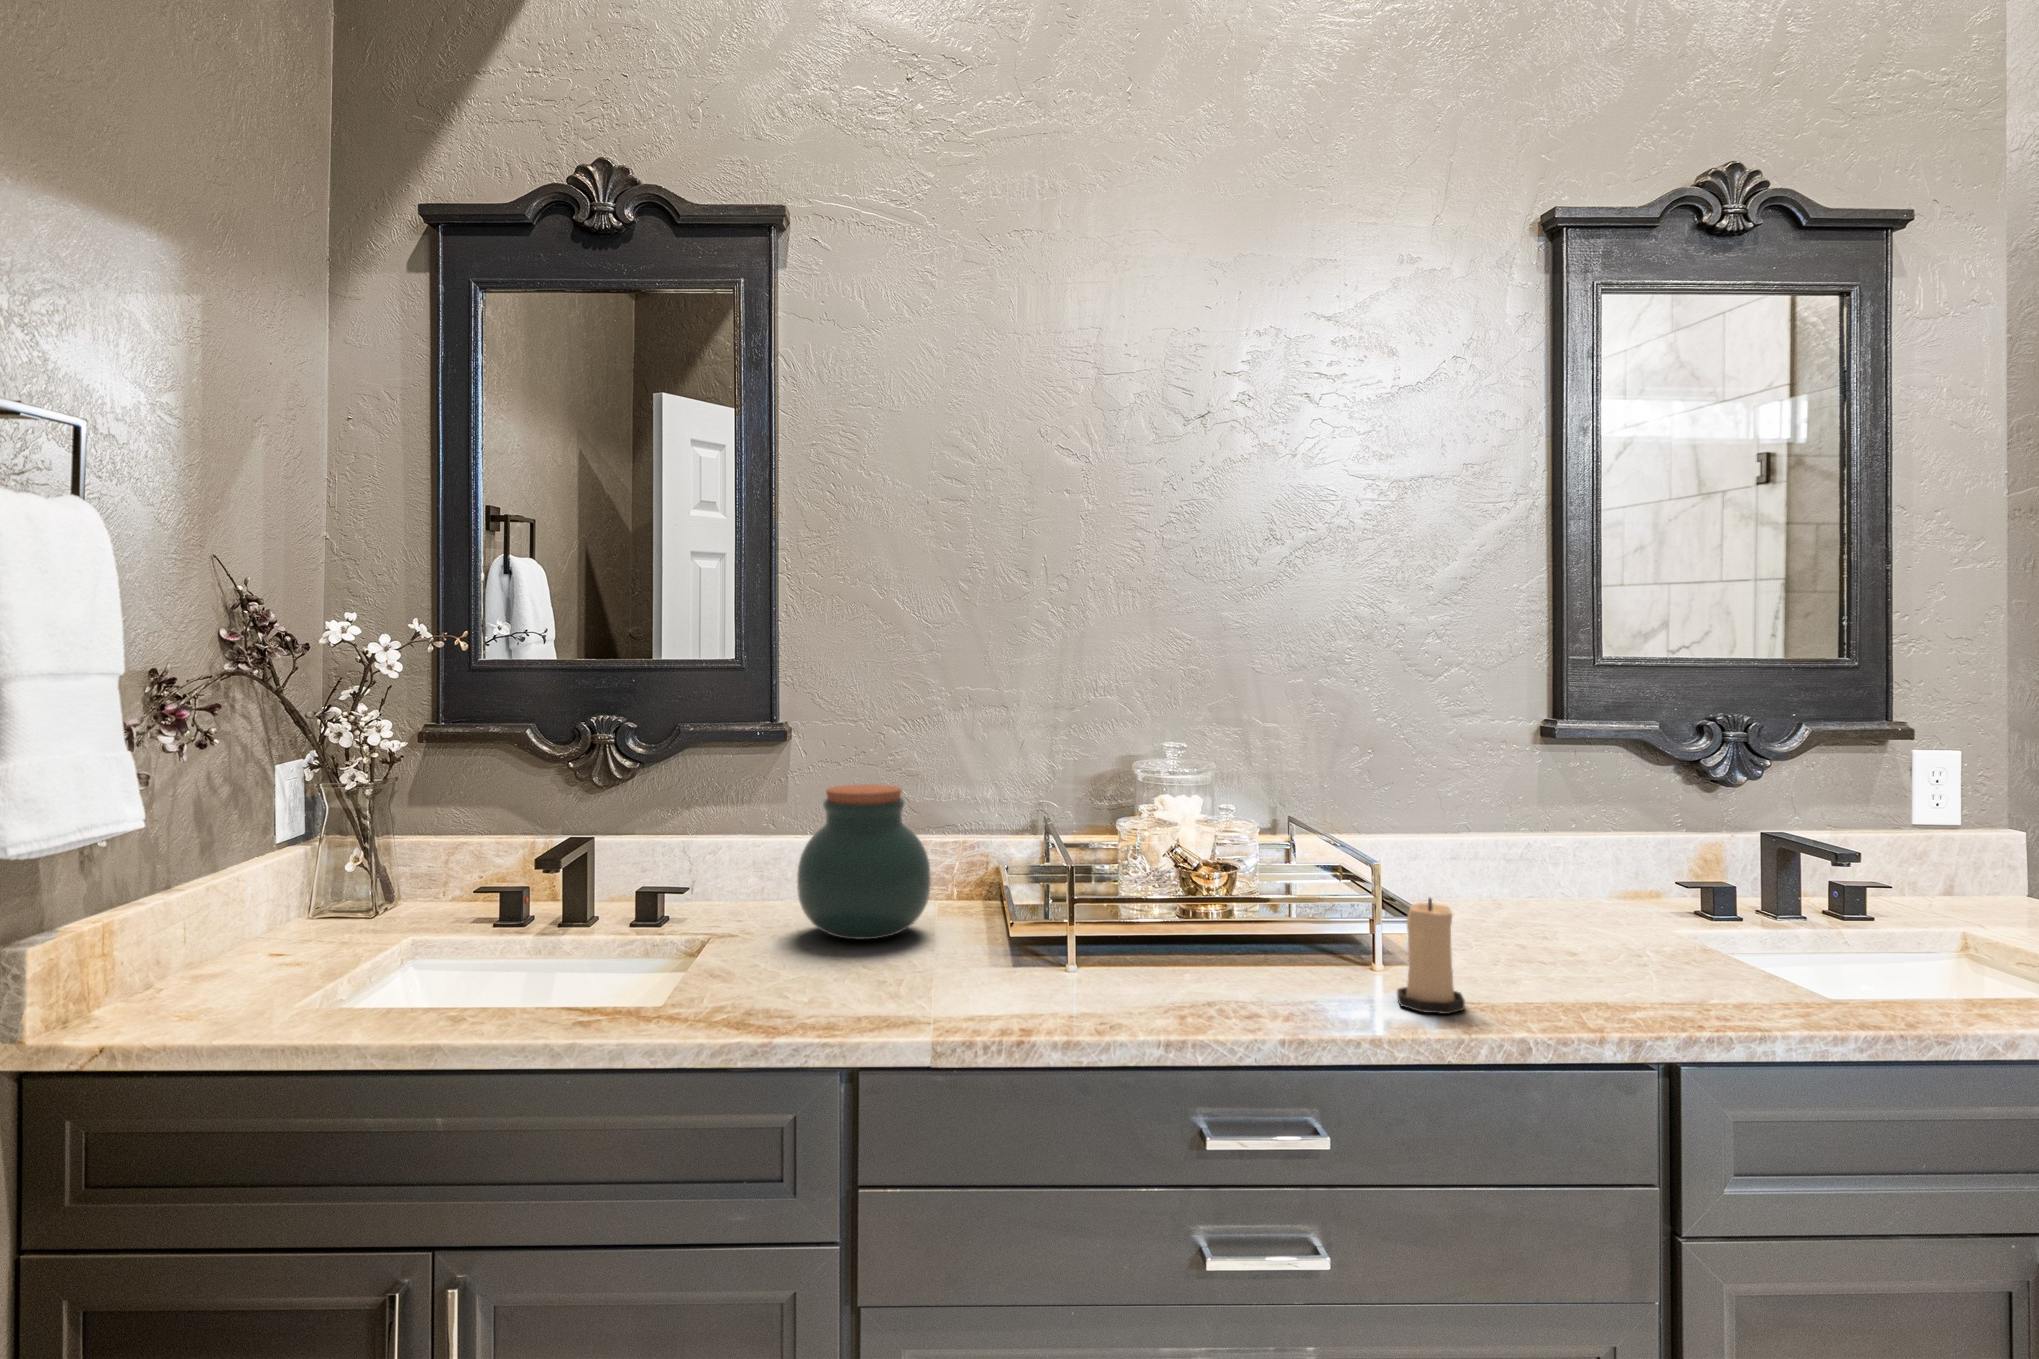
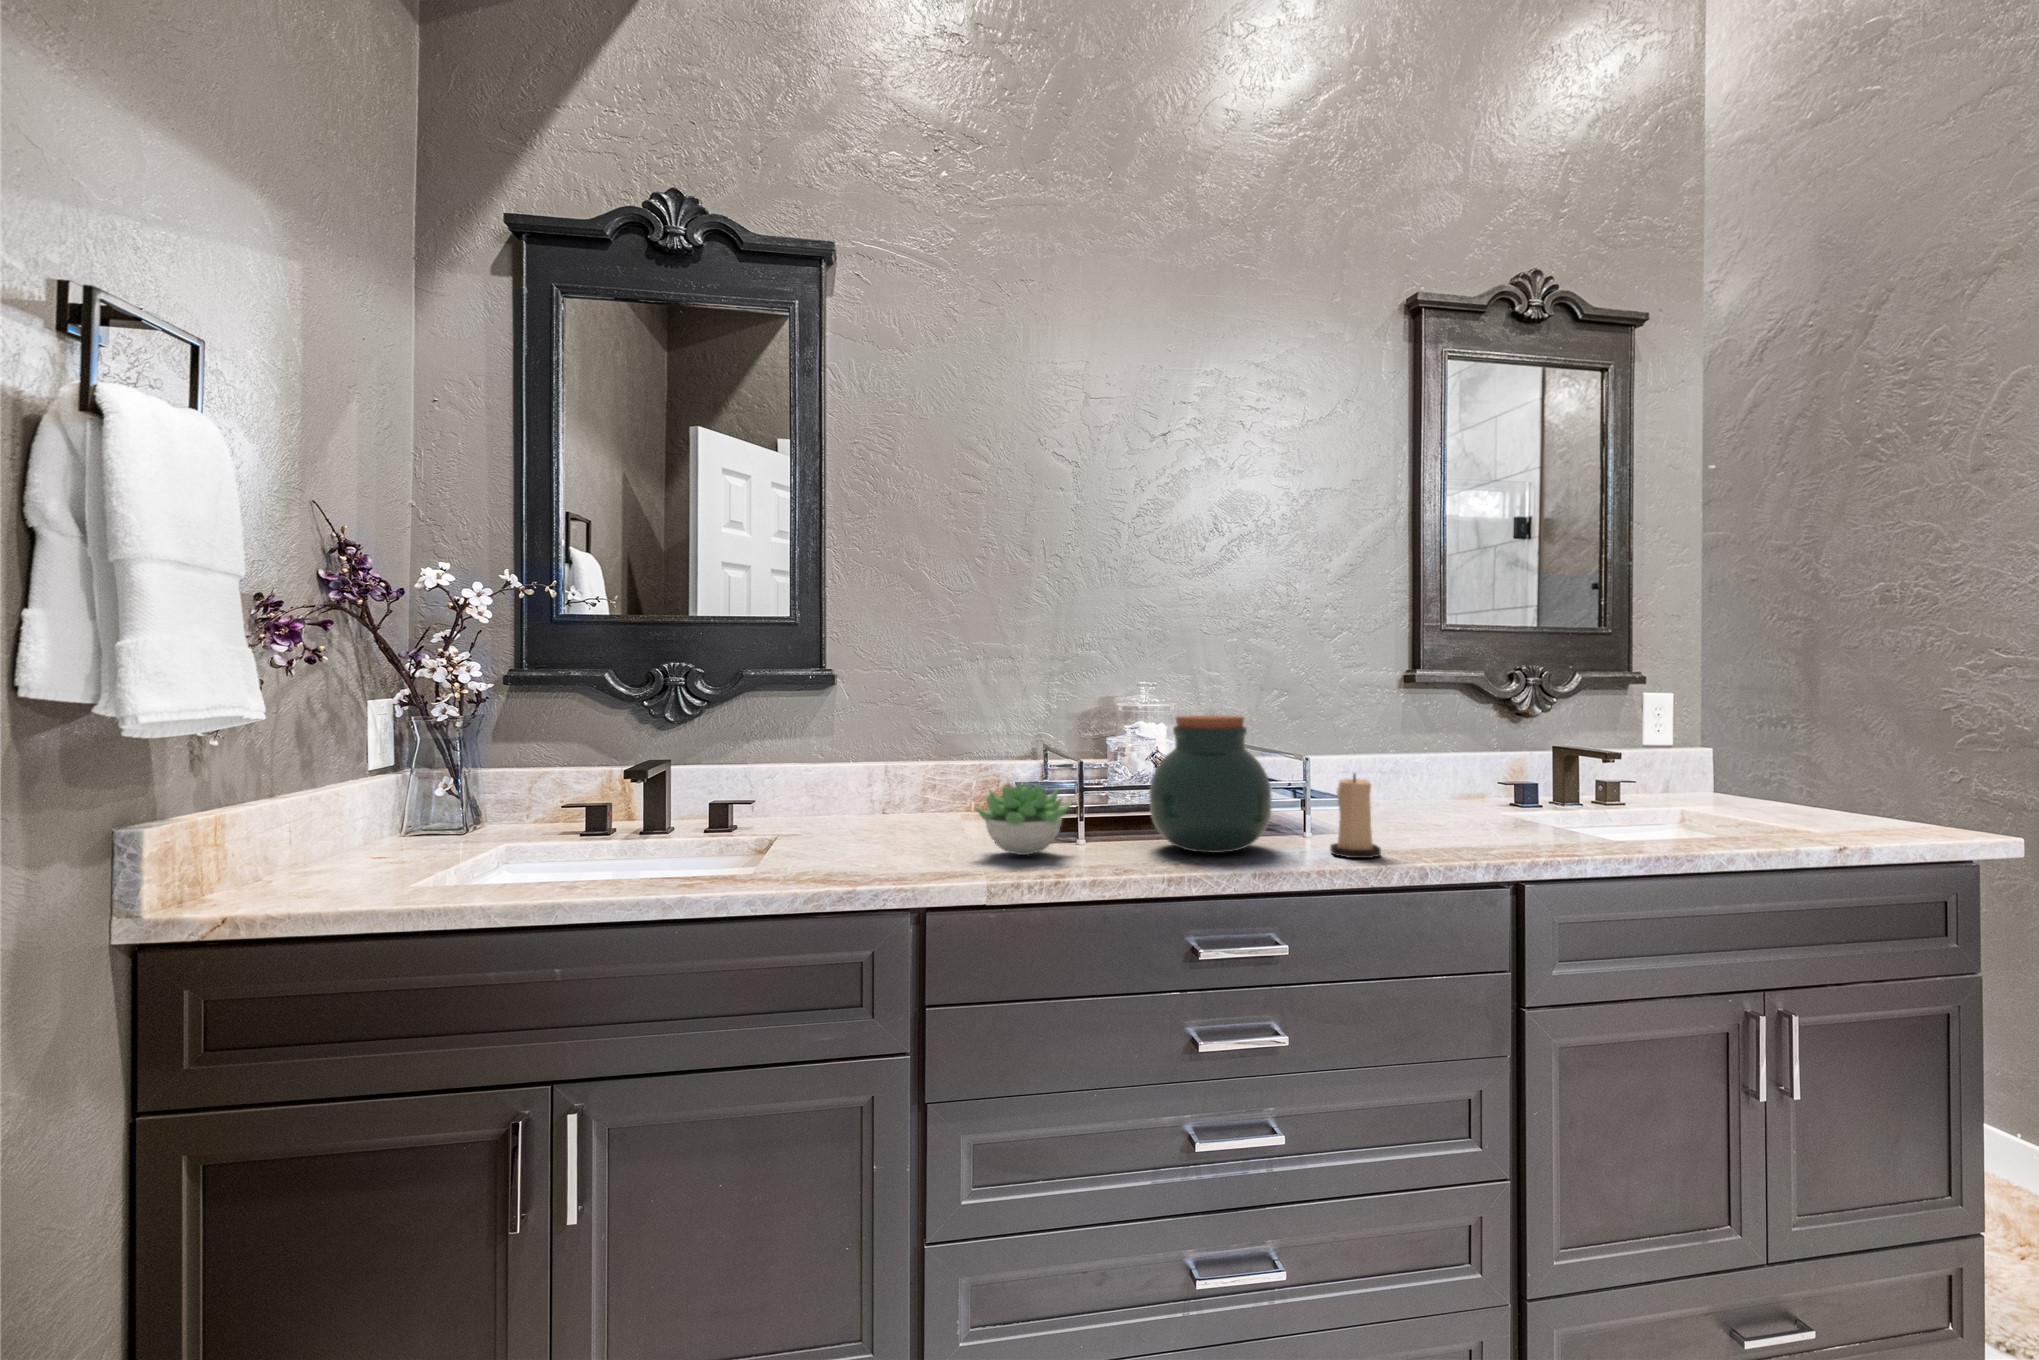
jar: present [797,784,931,940] -> present [1150,715,1272,853]
succulent plant: none [933,895,1058,986] -> present [976,784,1071,855]

